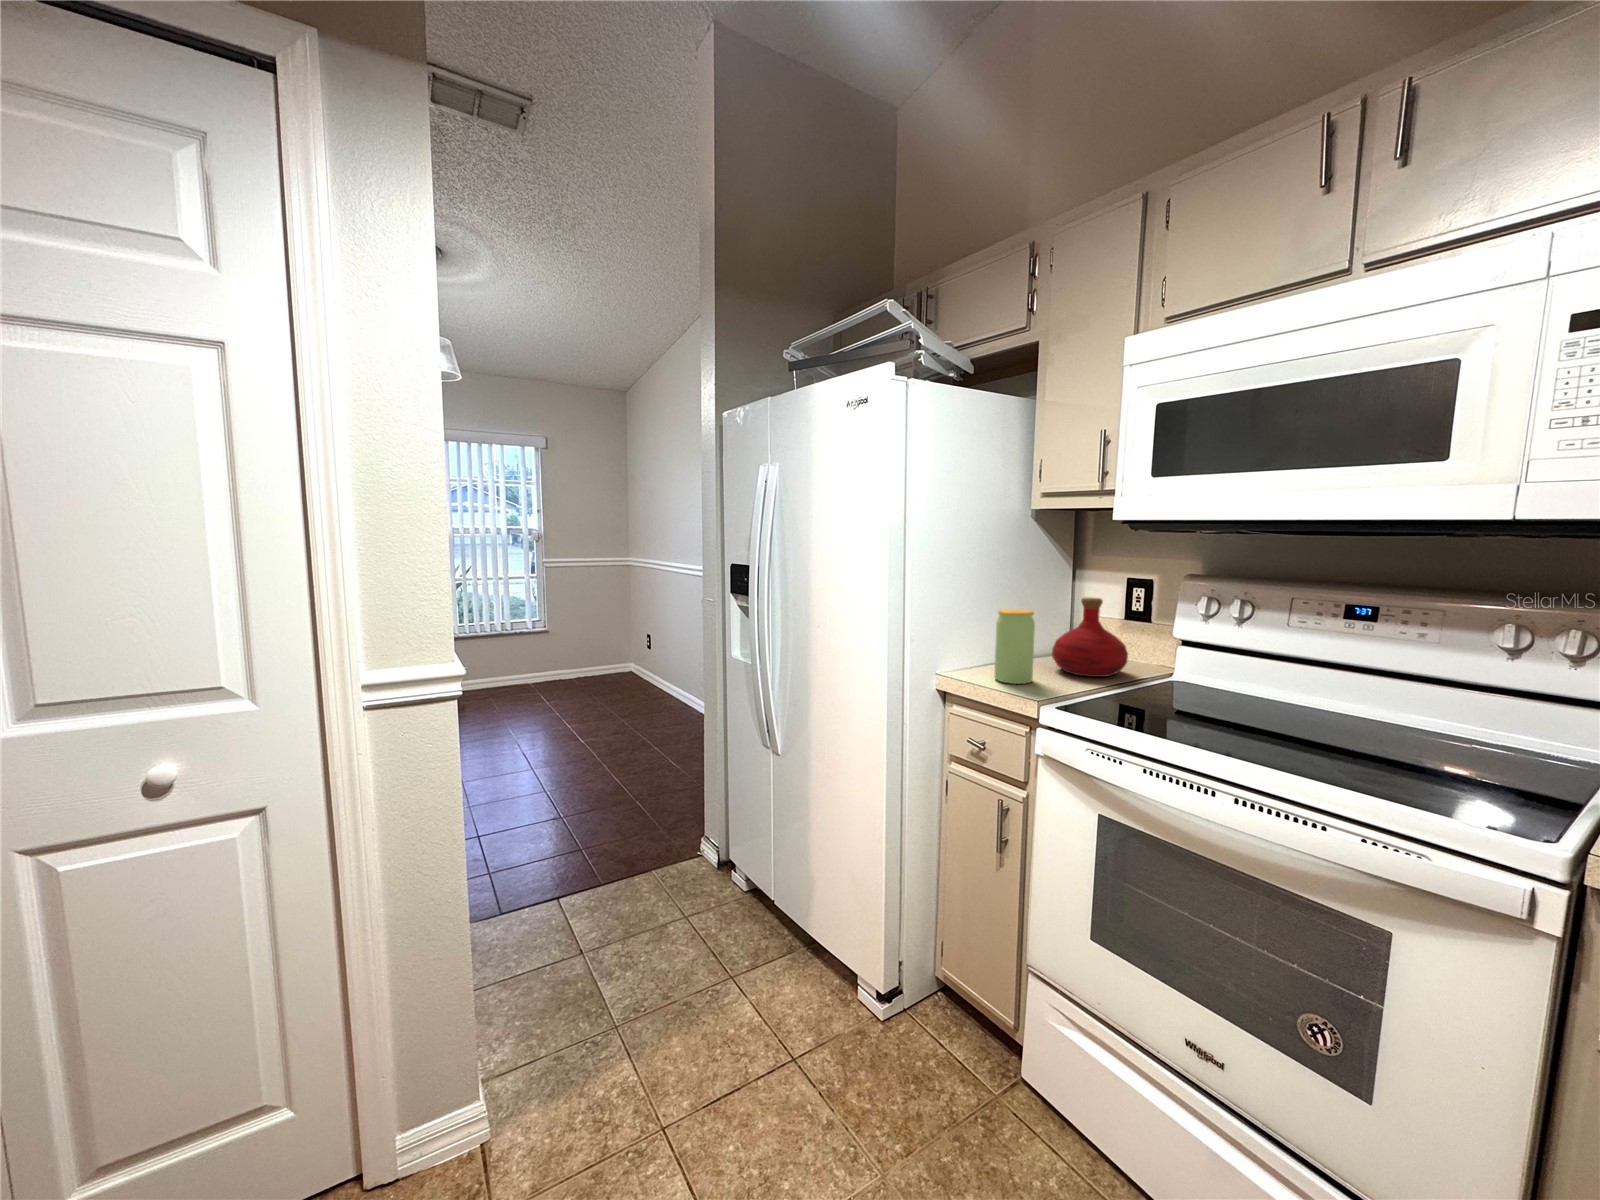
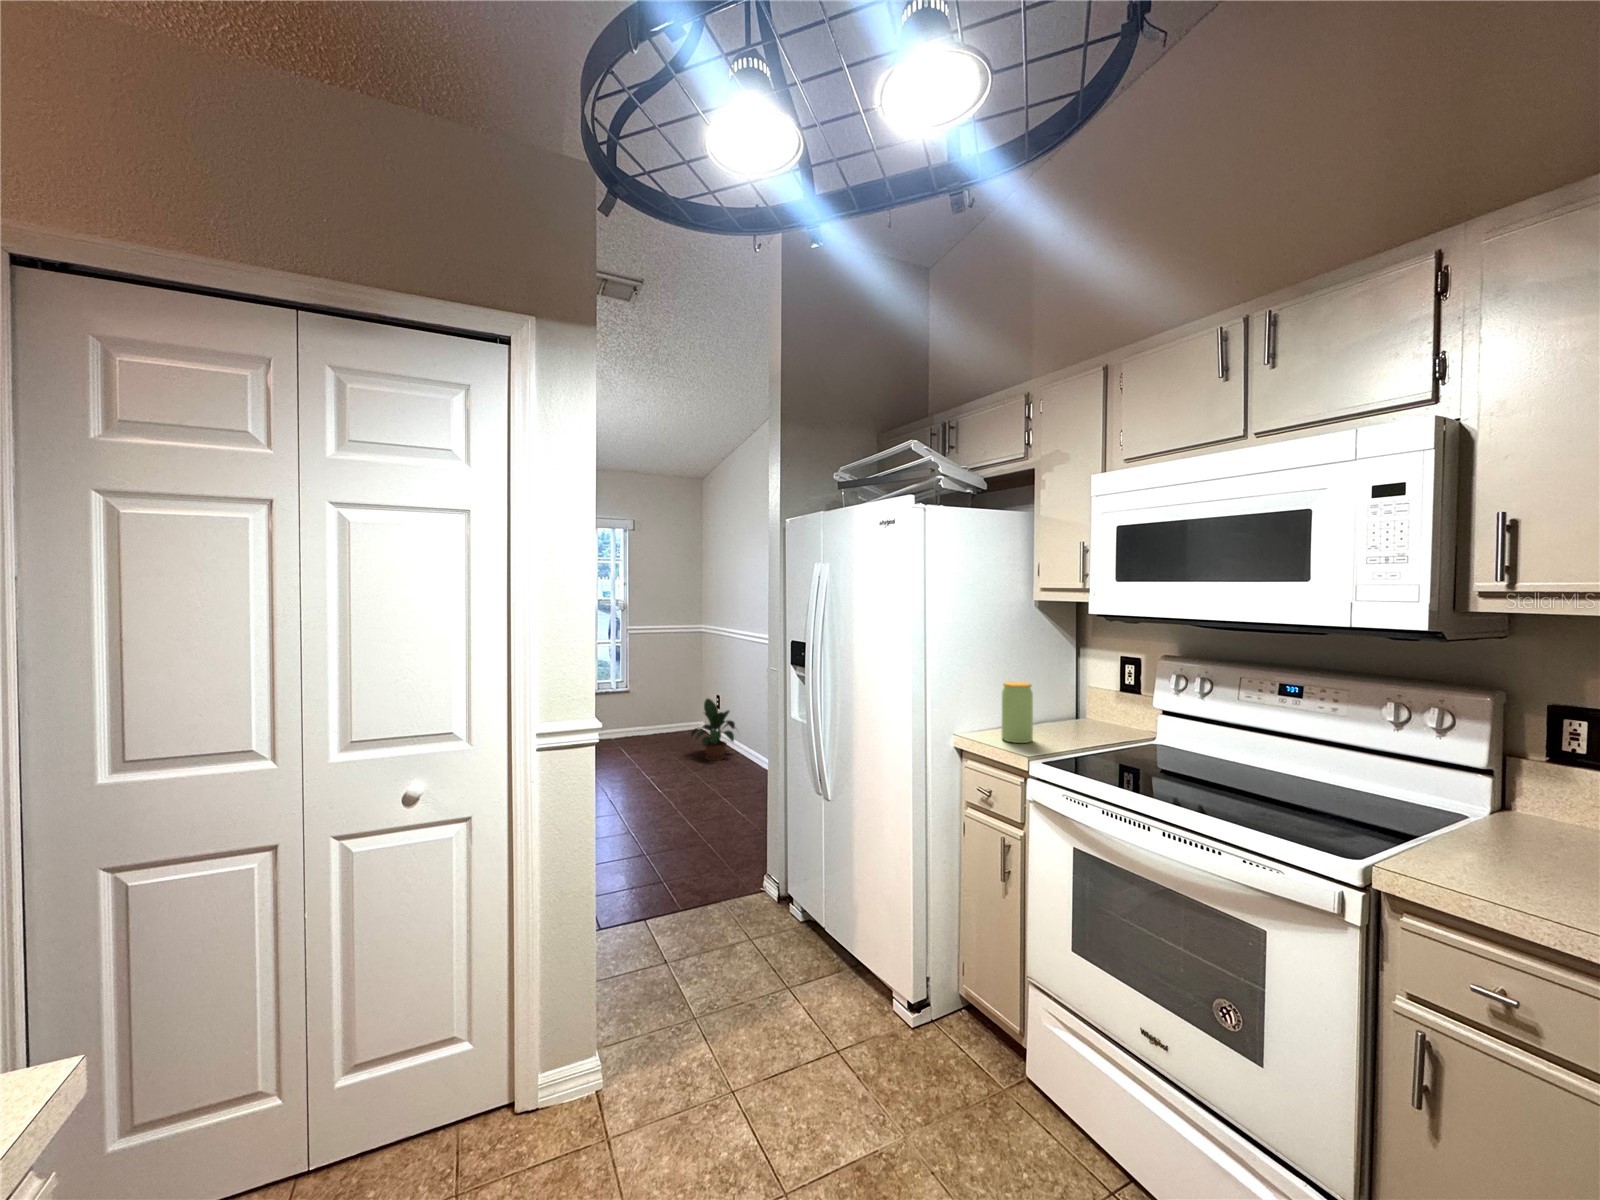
bottle: present [1052,597,1128,677] -> none [1053,673,1115,739]
potted plant: none [619,640,673,706] -> present [691,699,735,760]

